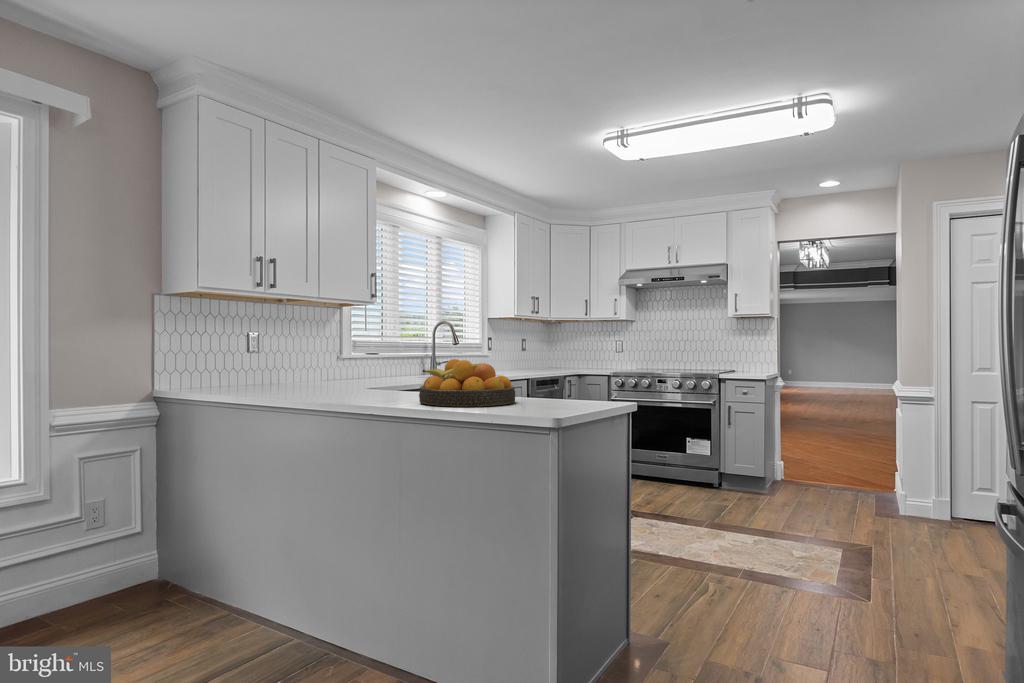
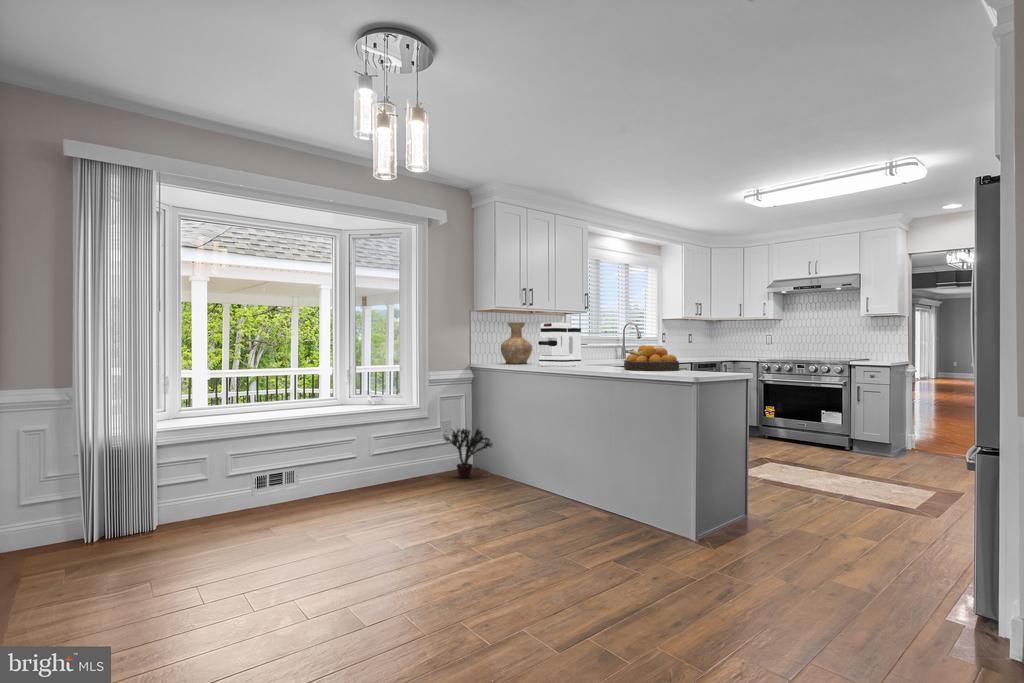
vase: none [214,317,273,390] -> present [501,323,532,364]
coffee maker: none [269,318,352,396] -> present [538,323,581,367]
potted plant: none [74,508,186,611] -> present [444,428,493,478]

